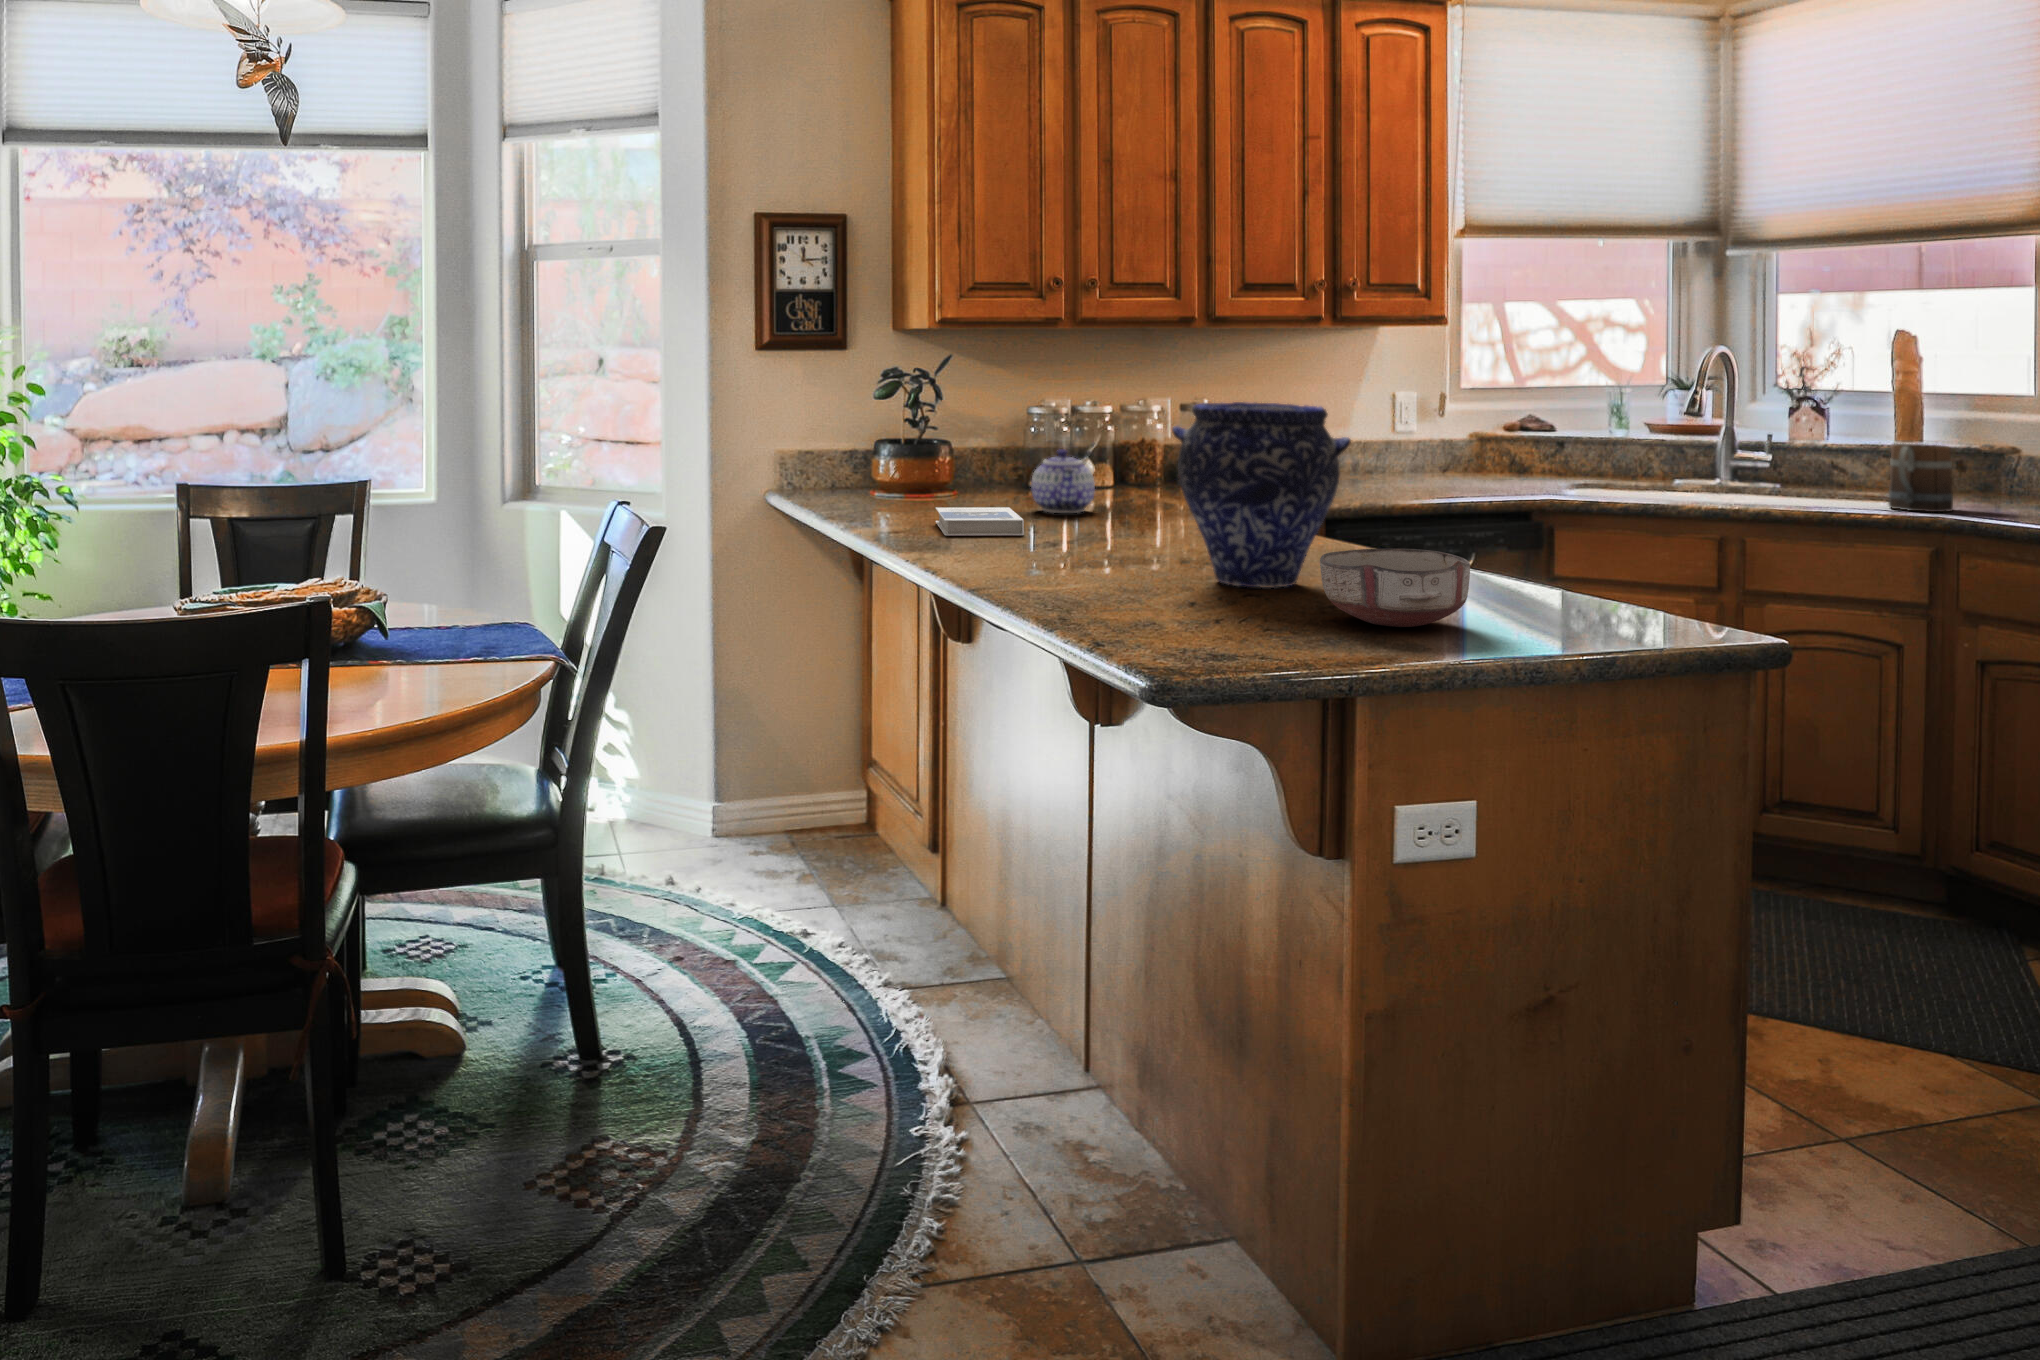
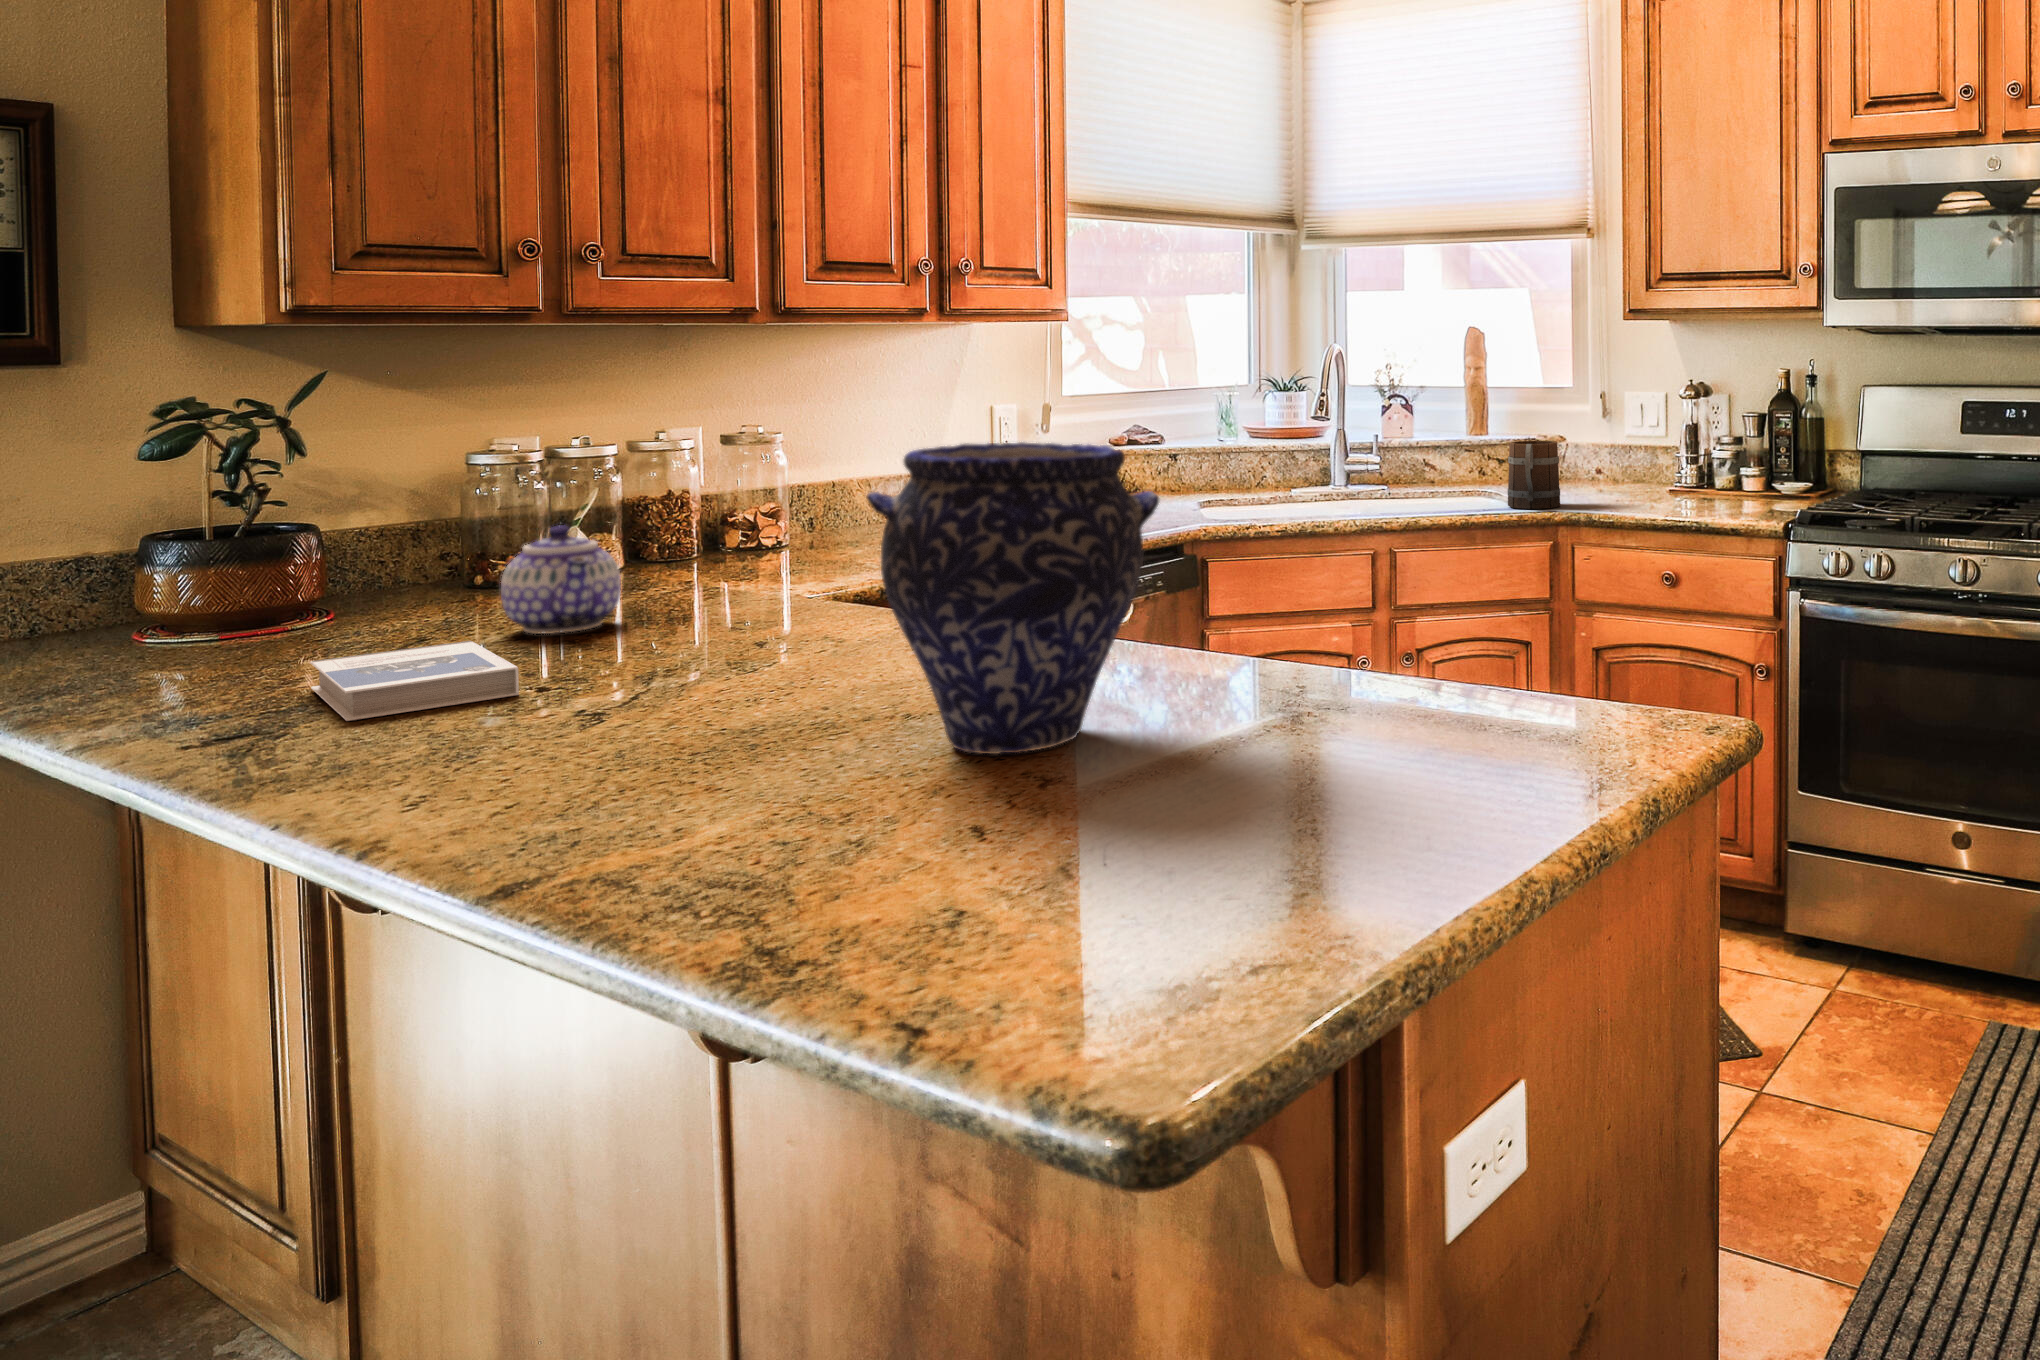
ceramic bowl: present [1320,549,1470,627] -> none [1190,663,1412,801]

